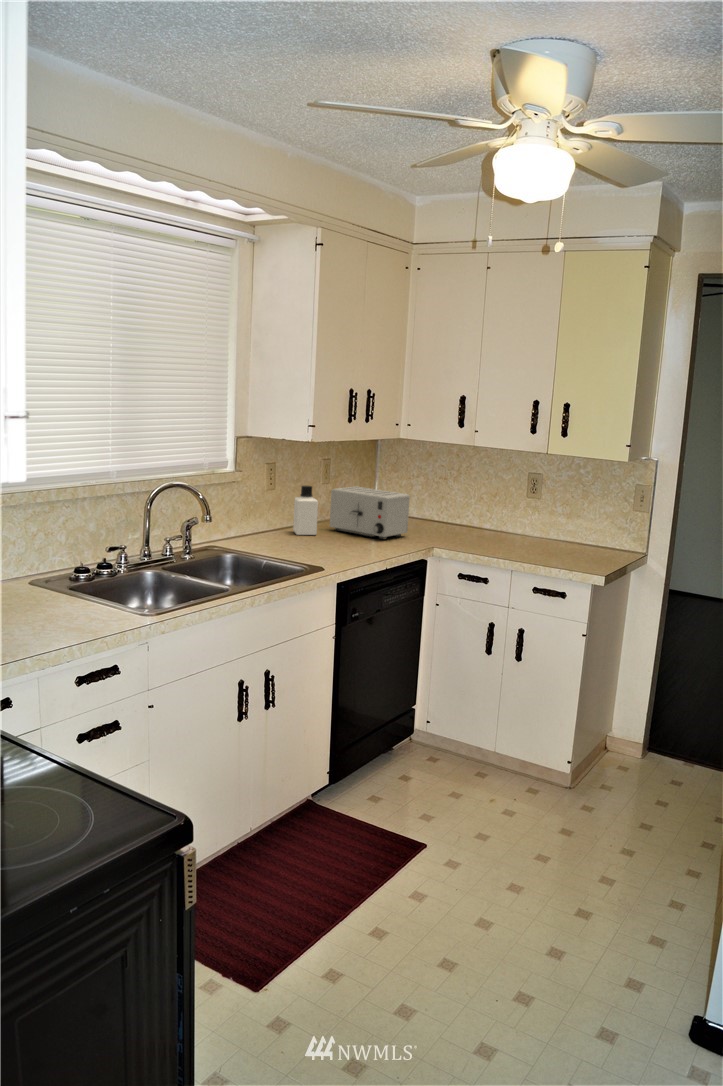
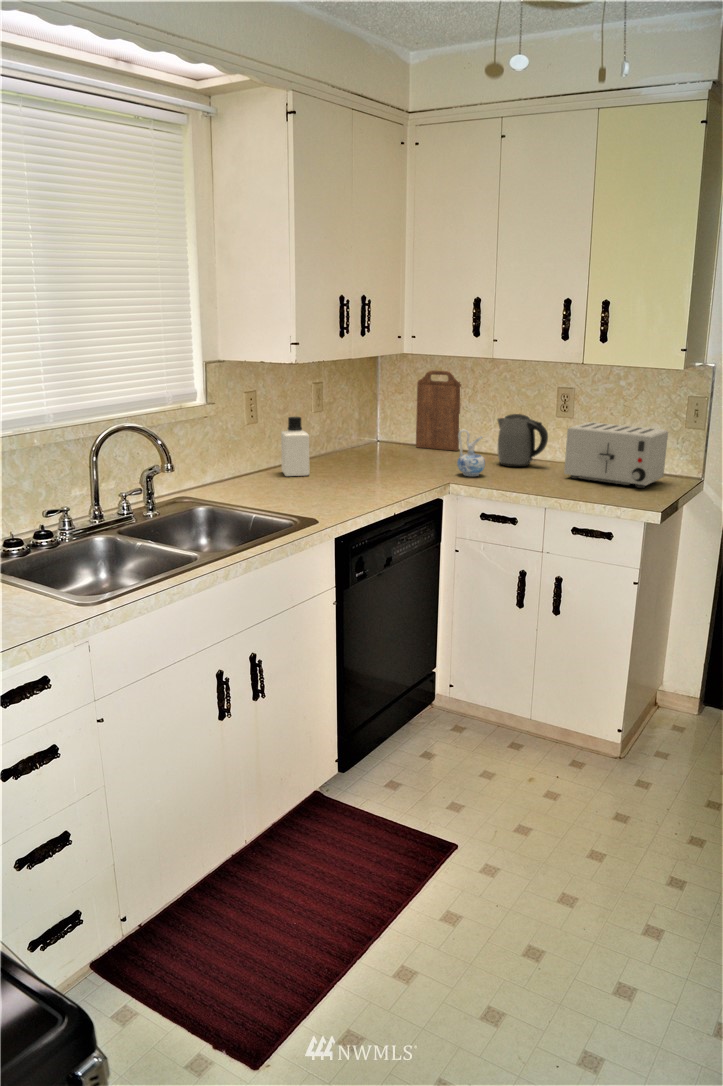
cutting board: none [408,454,448,523] -> present [416,370,461,451]
toaster: present [330,486,410,539] -> present [564,422,668,488]
kettle: none [476,493,519,538] -> present [498,414,548,467]
ceramic pitcher: none [441,503,464,543] -> present [457,429,485,476]

